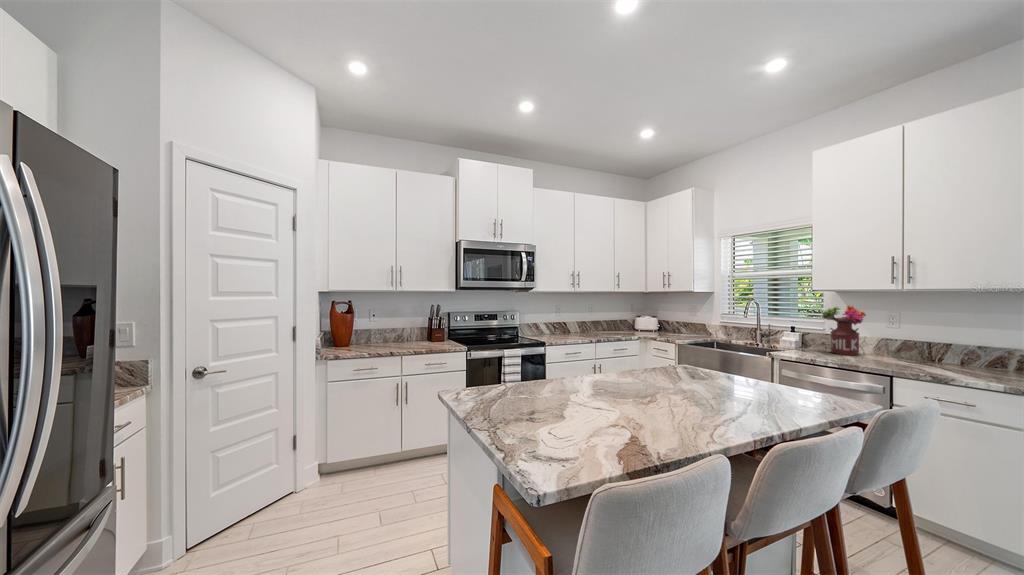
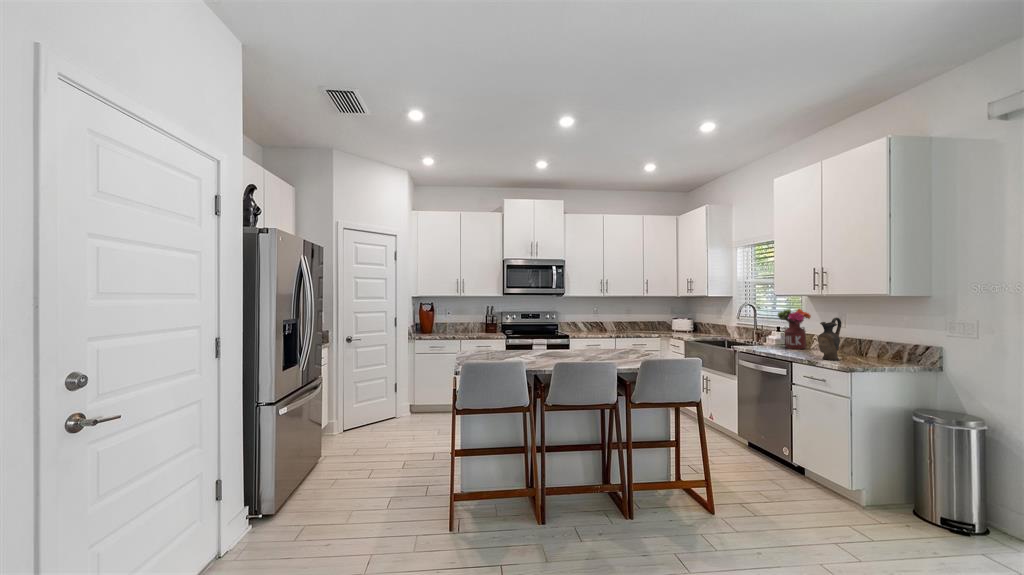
ceramic pitcher: none [947,318,983,376] -> present [818,317,841,360]

